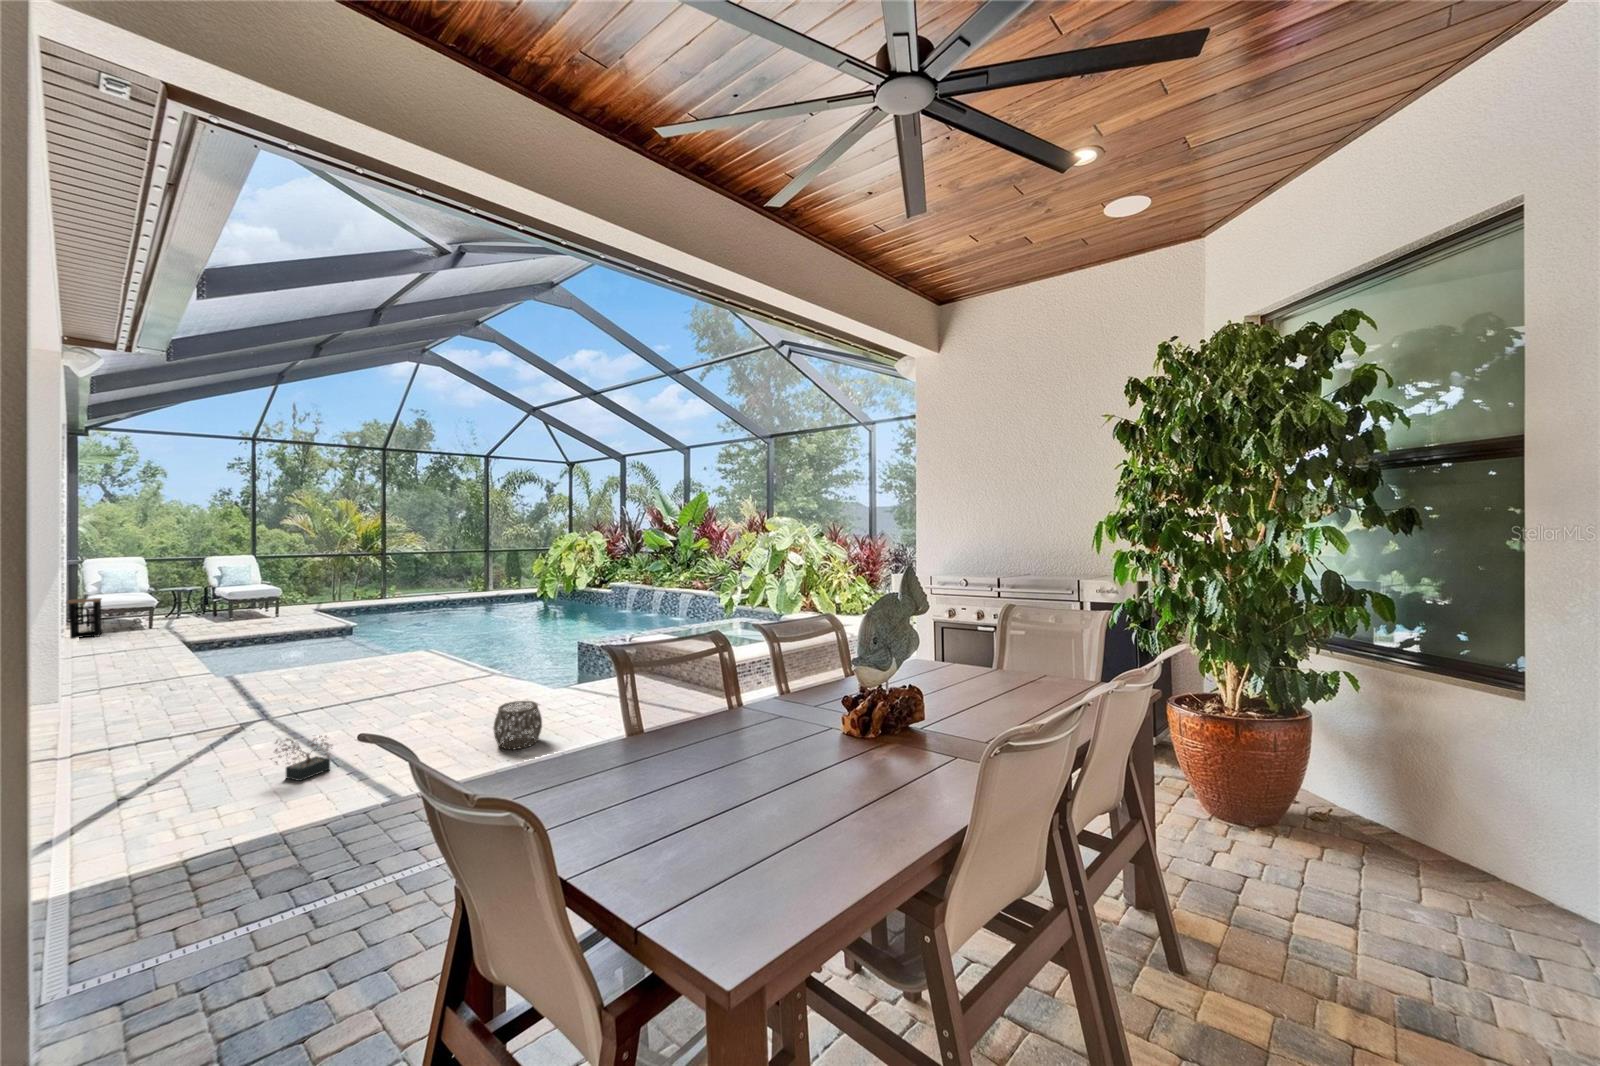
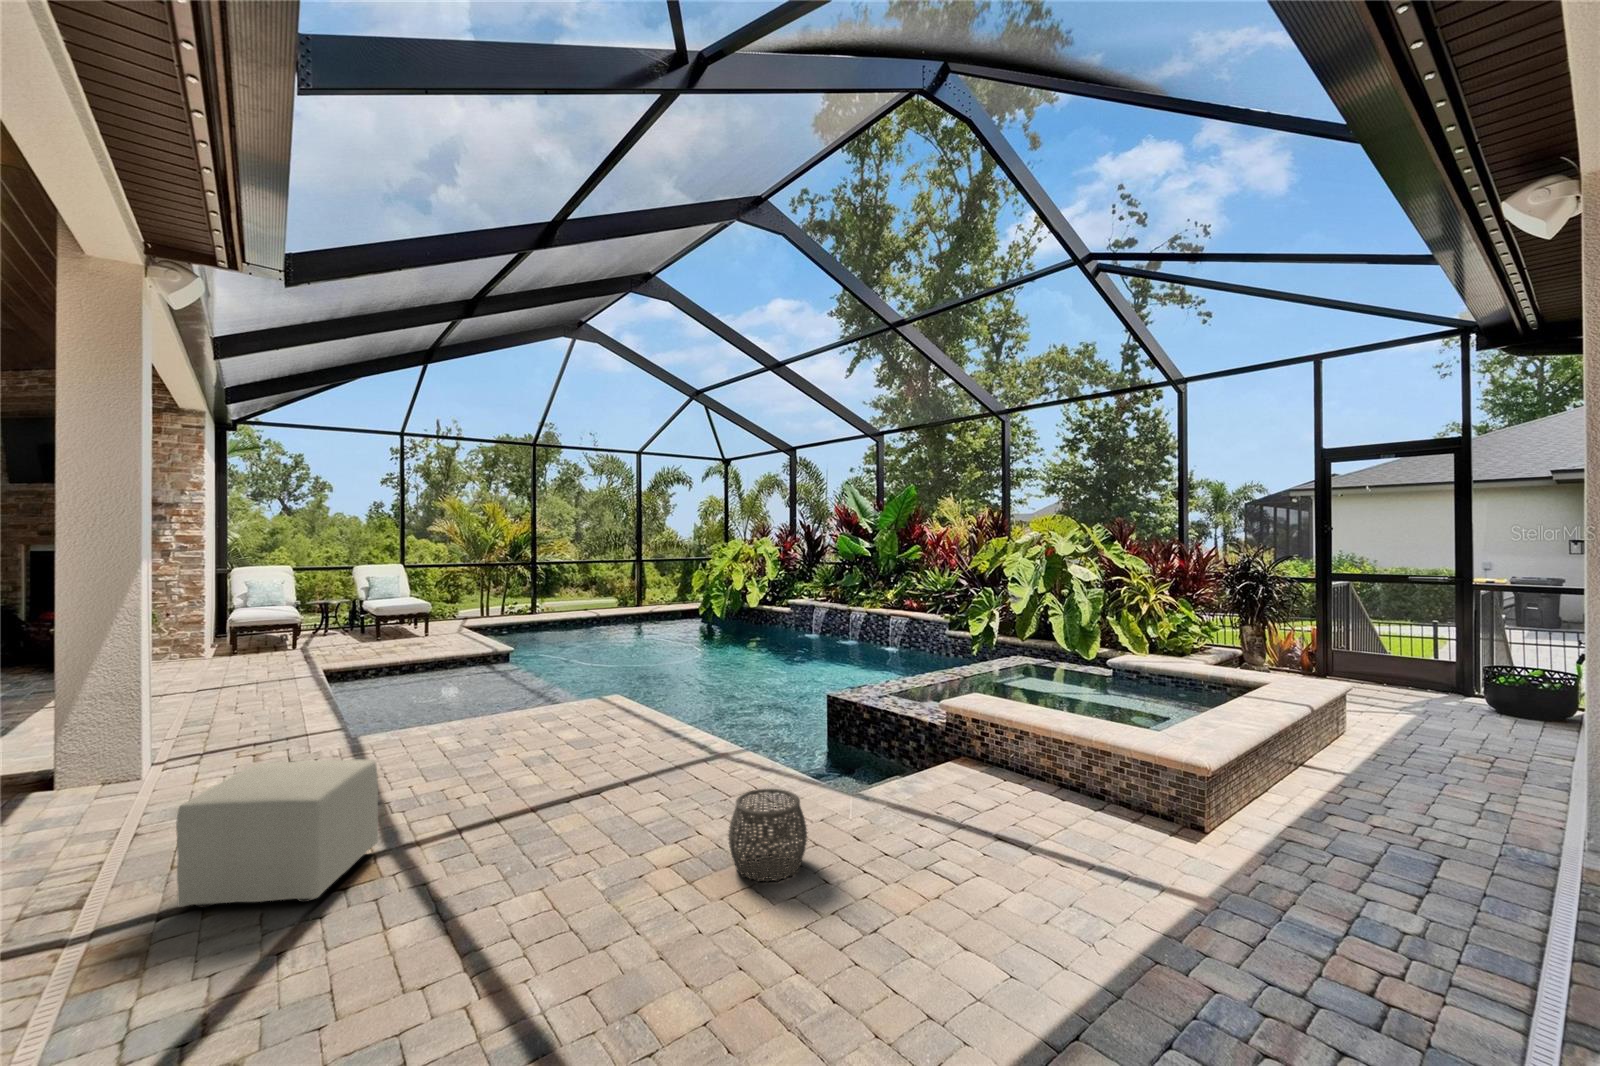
side table: present [67,598,103,639] -> none [210,611,247,658]
ottoman: none [130,694,263,781] -> present [176,760,378,908]
decorative plant: present [275,736,332,781] -> none [383,842,478,931]

